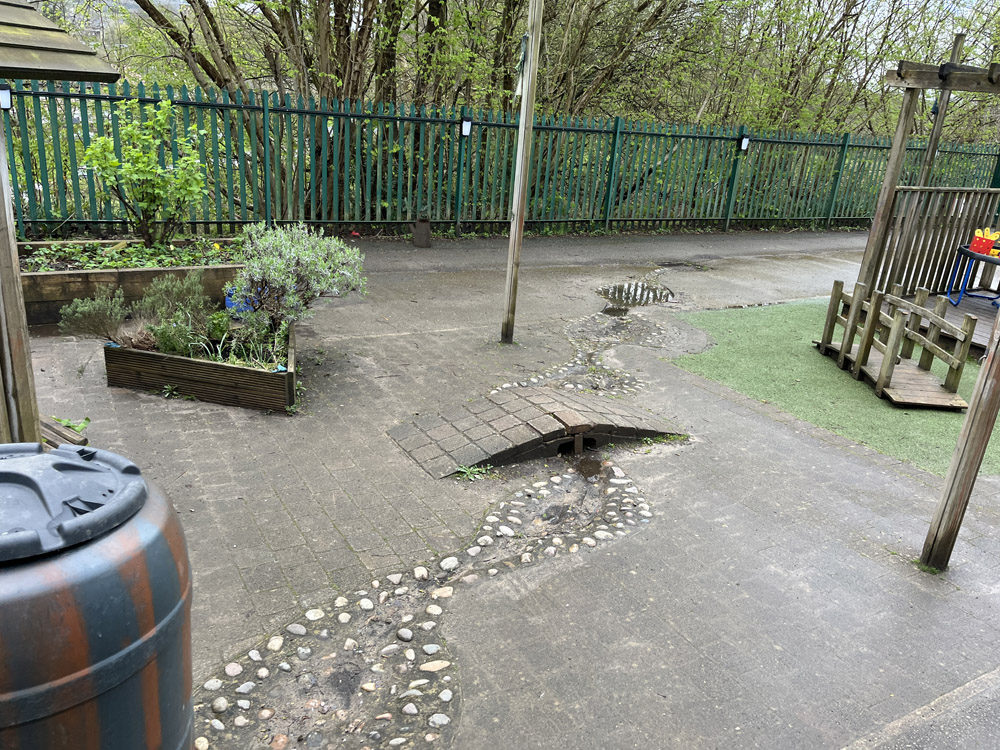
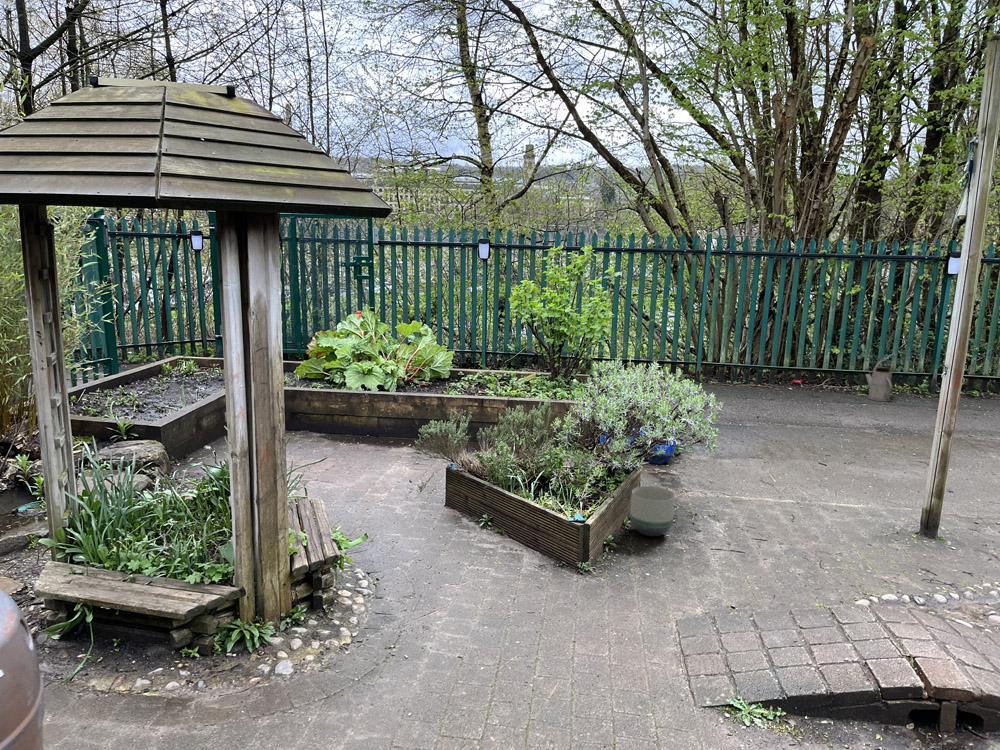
planter: none [306,334,345,377] -> present [630,486,675,536]

